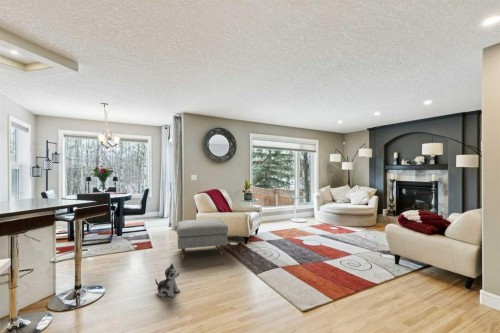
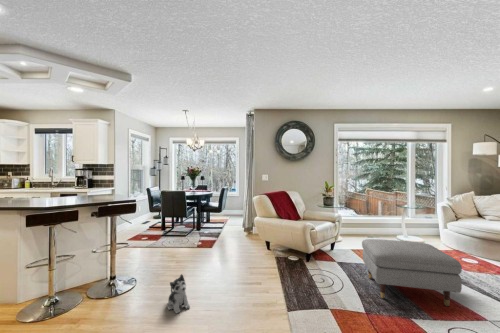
ottoman: present [177,219,228,259] -> present [362,239,462,306]

